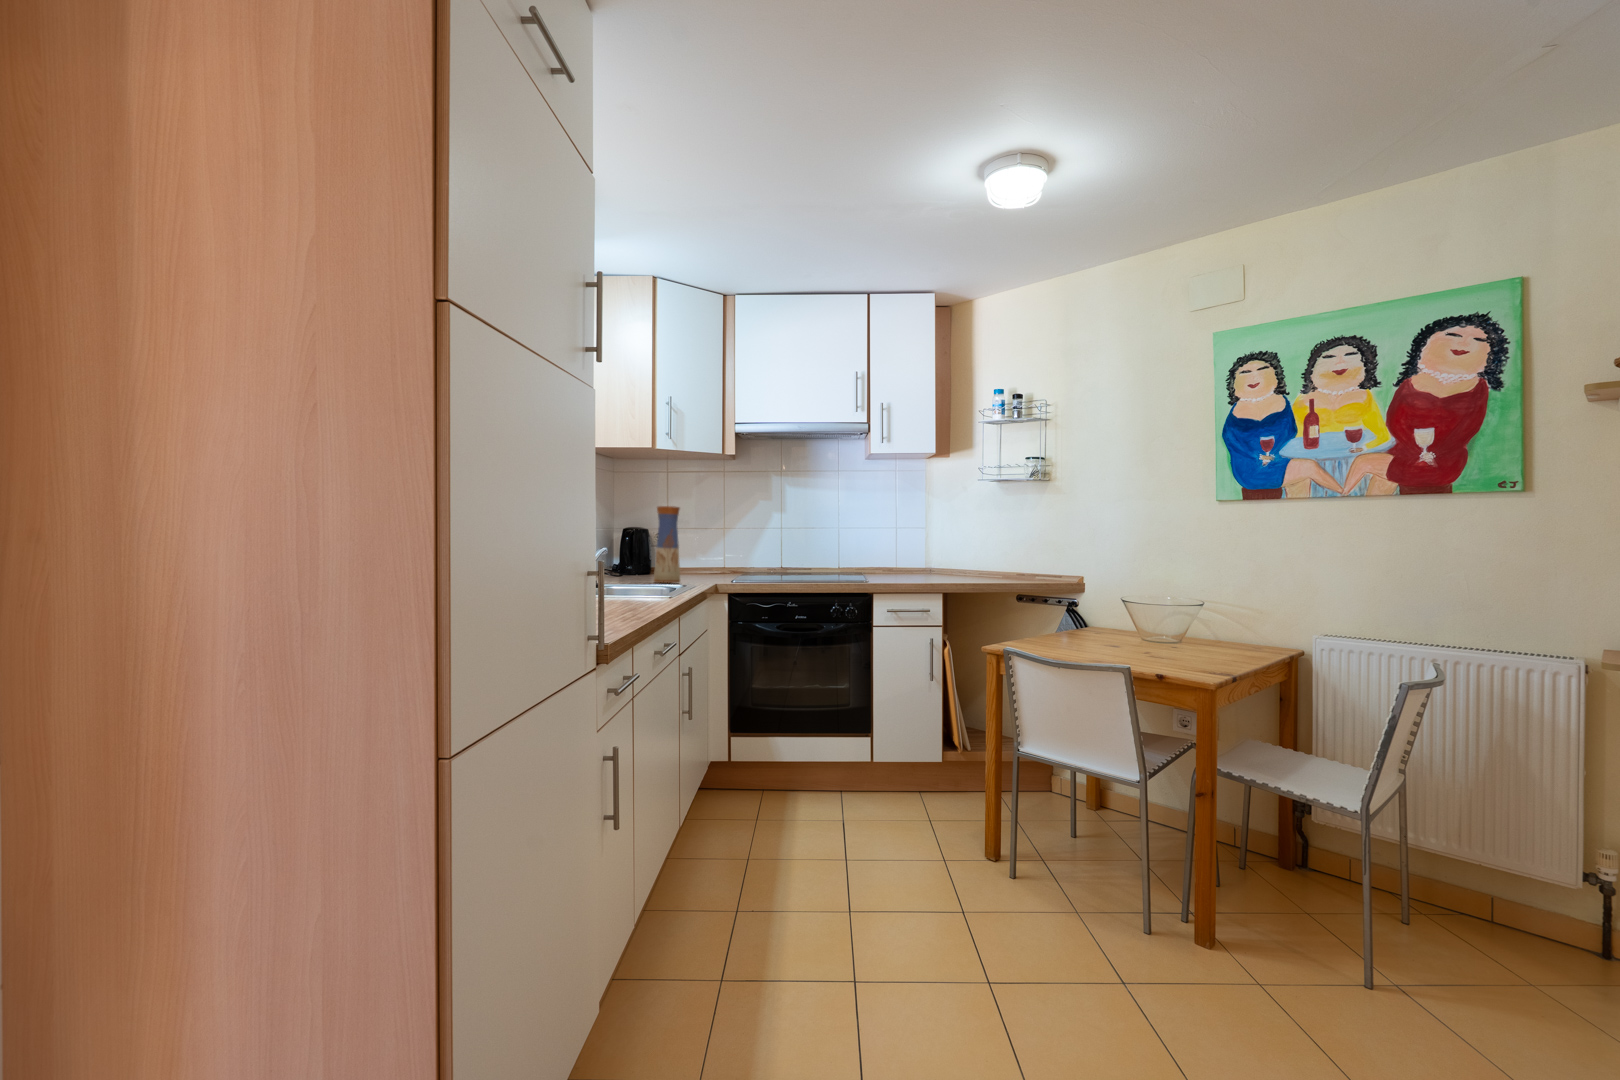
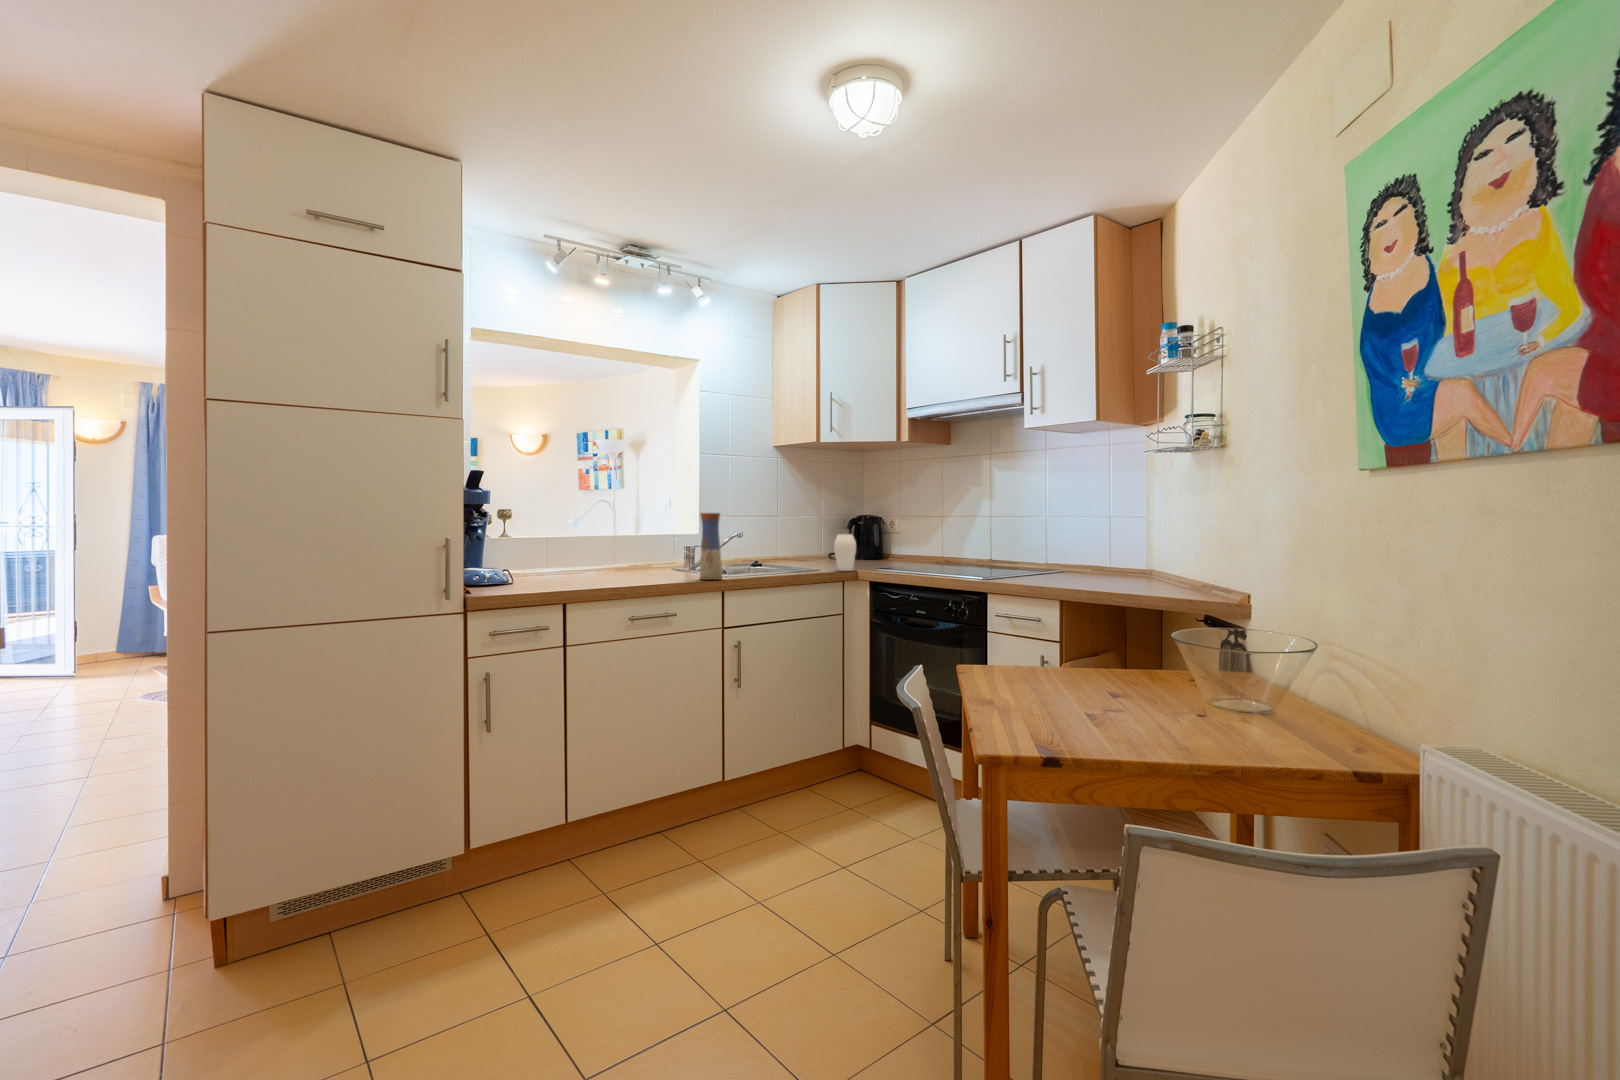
soap dispenser: none [701,525,731,579] -> present [834,519,856,571]

